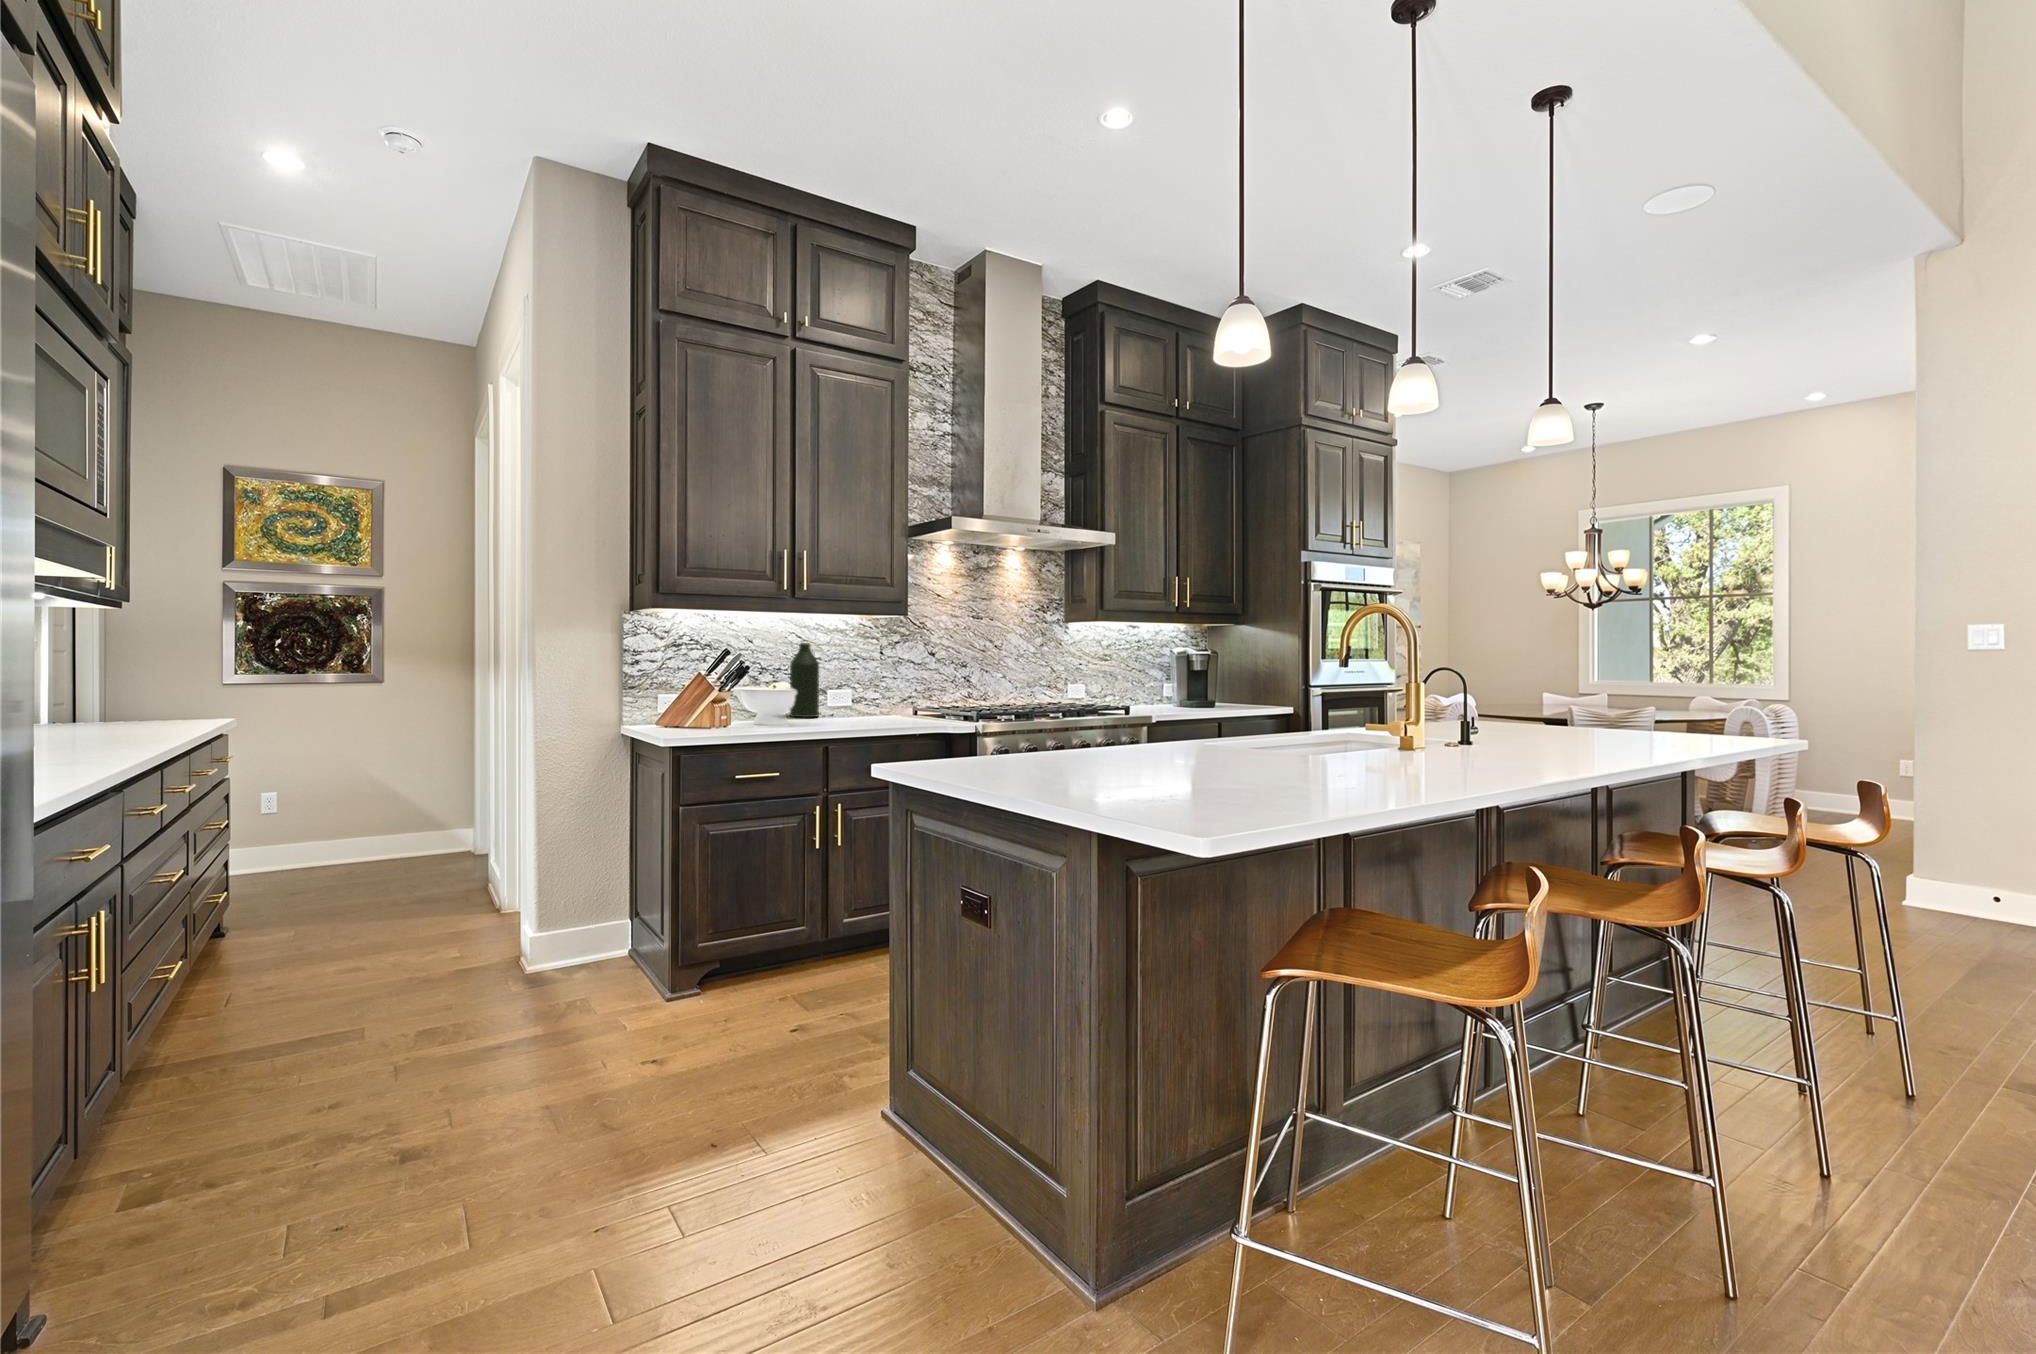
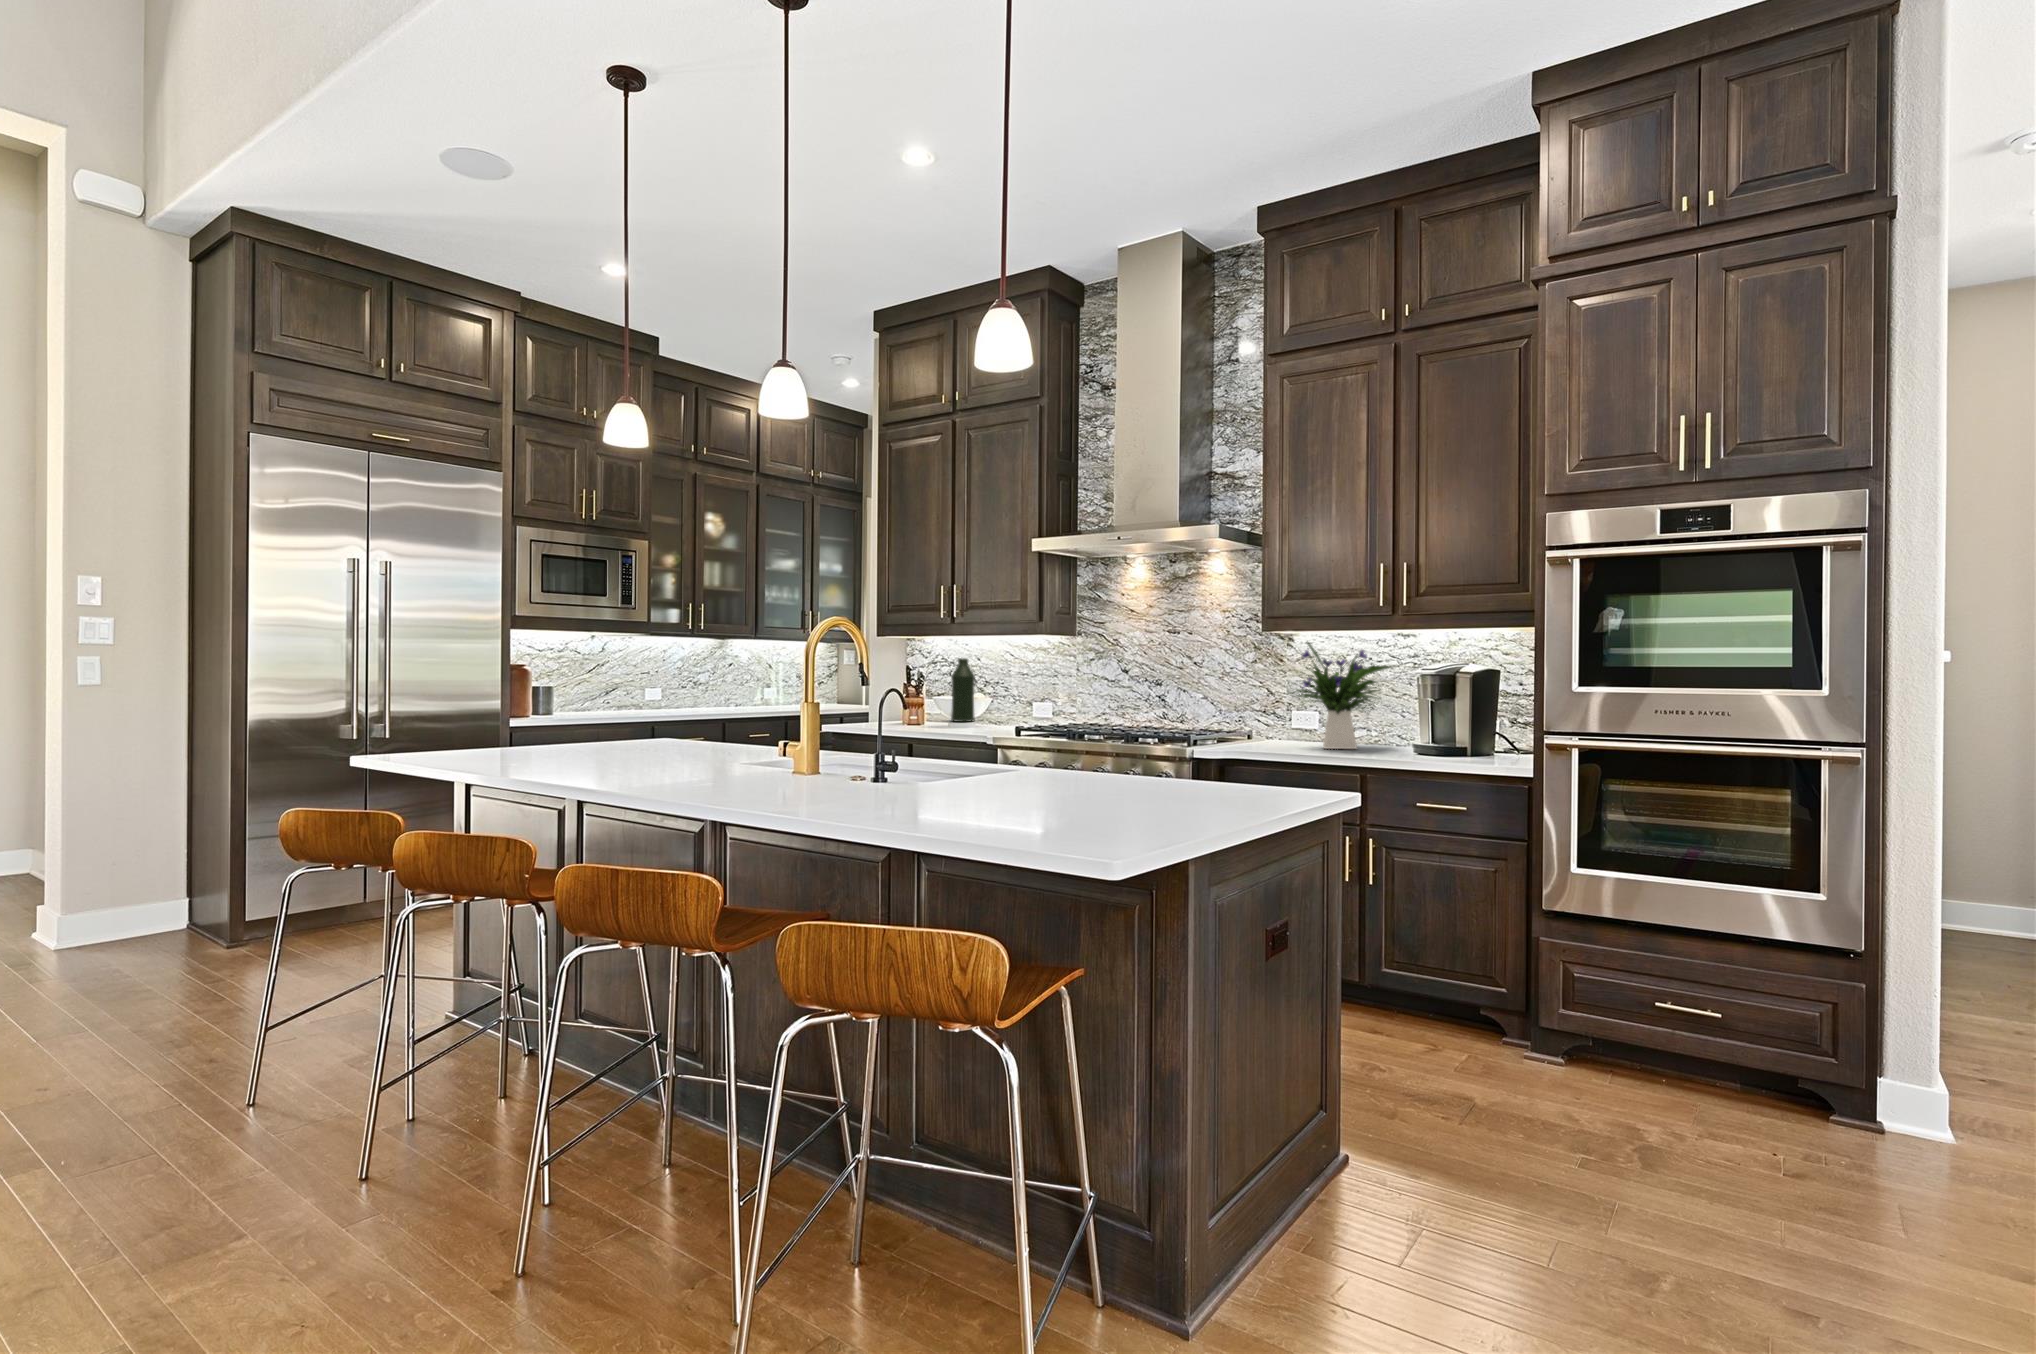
flower arrangement: none [1142,635,1218,711] -> present [1298,643,1389,749]

